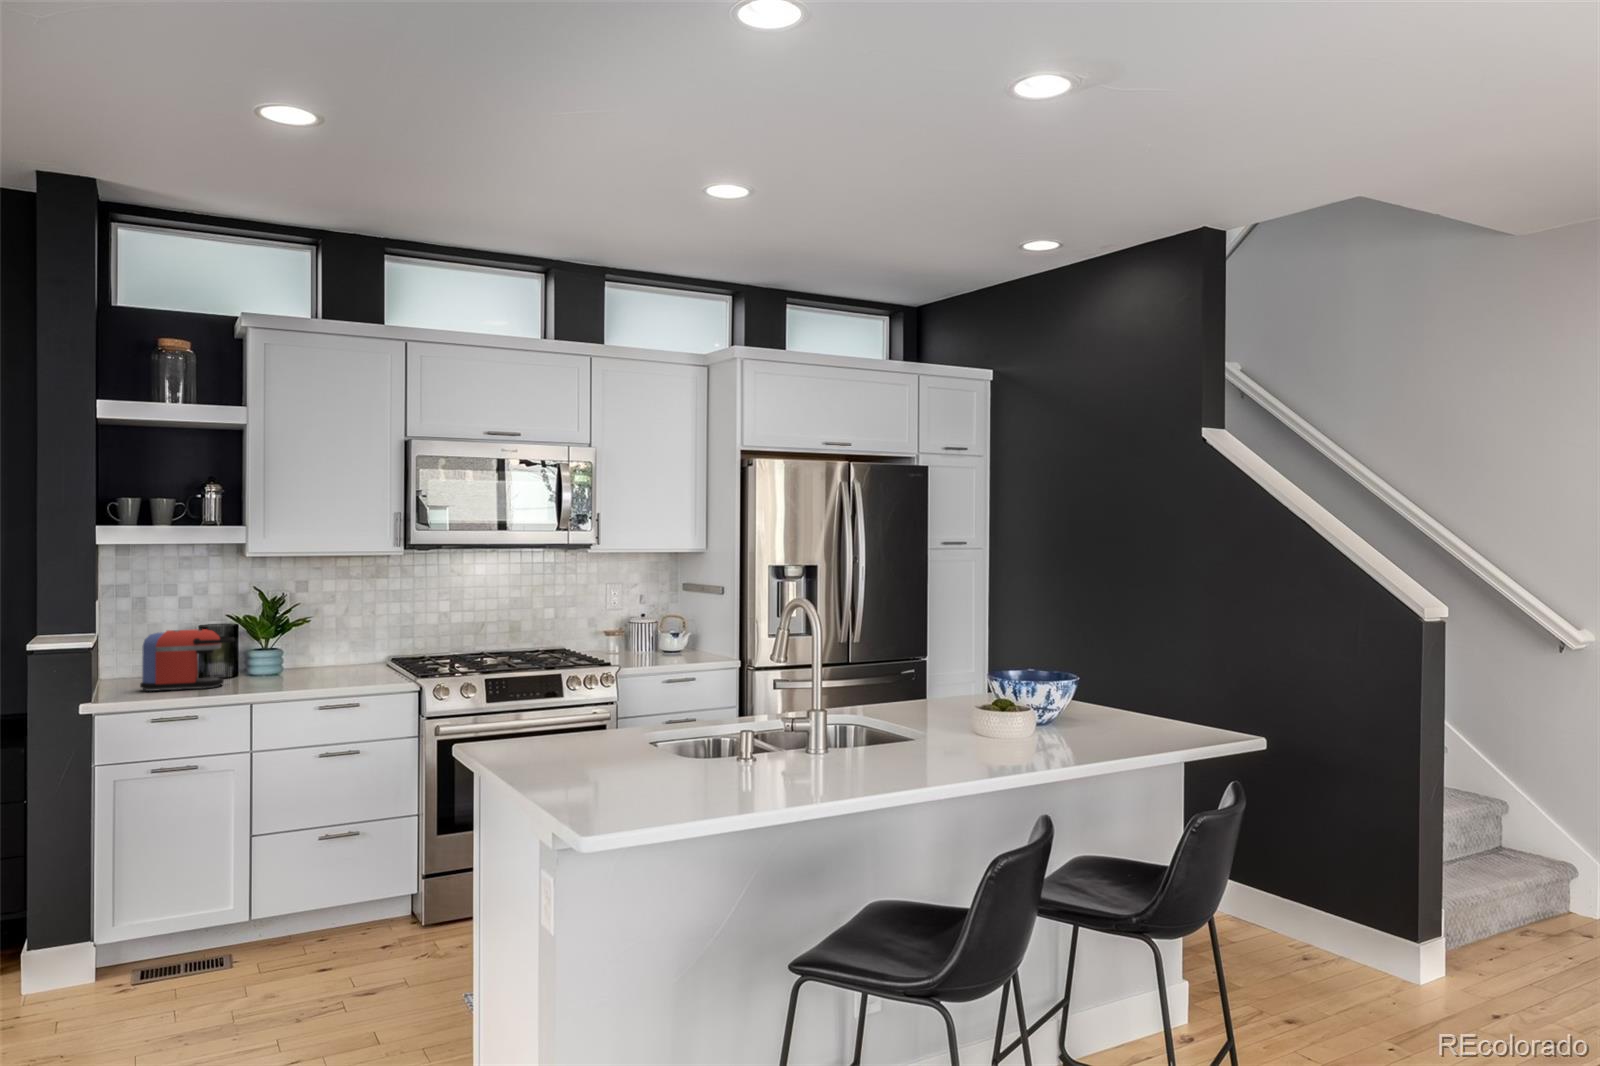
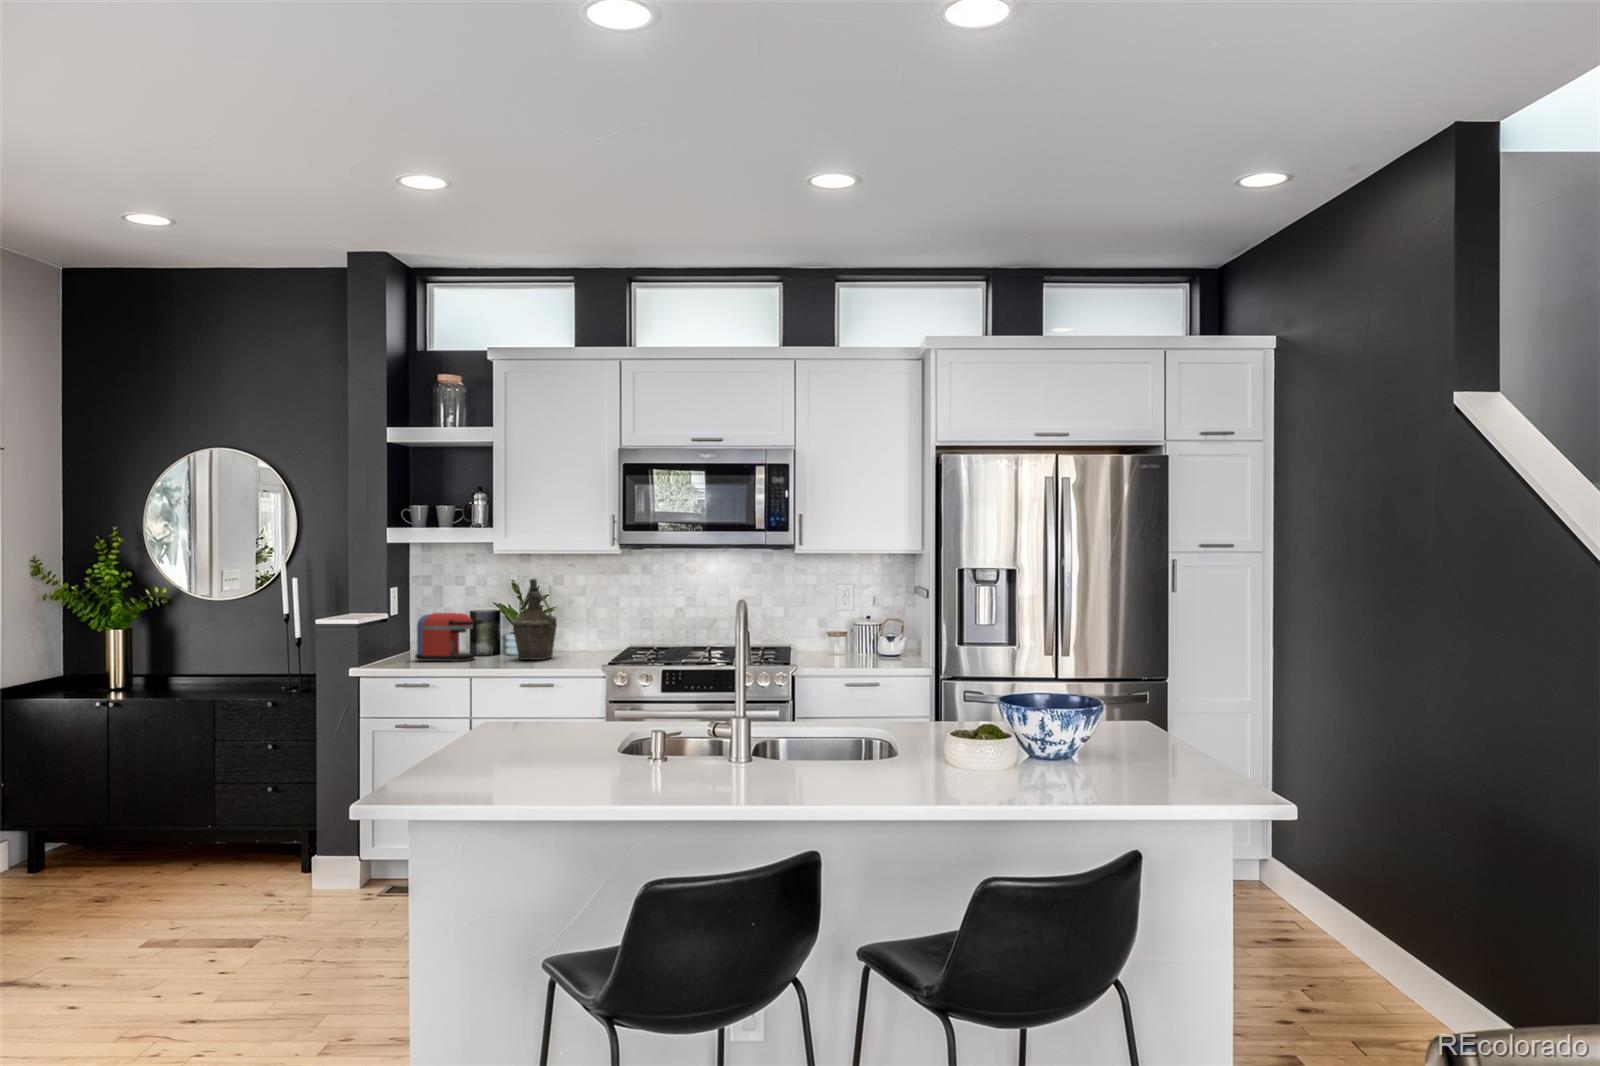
bottle: none [277,586,334,681] -> present [513,579,557,660]

